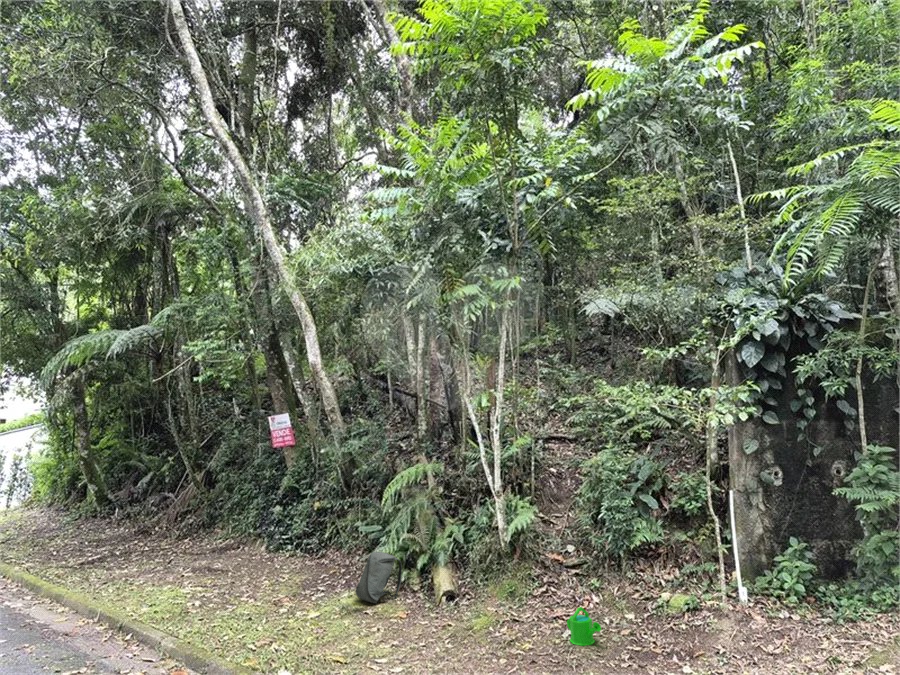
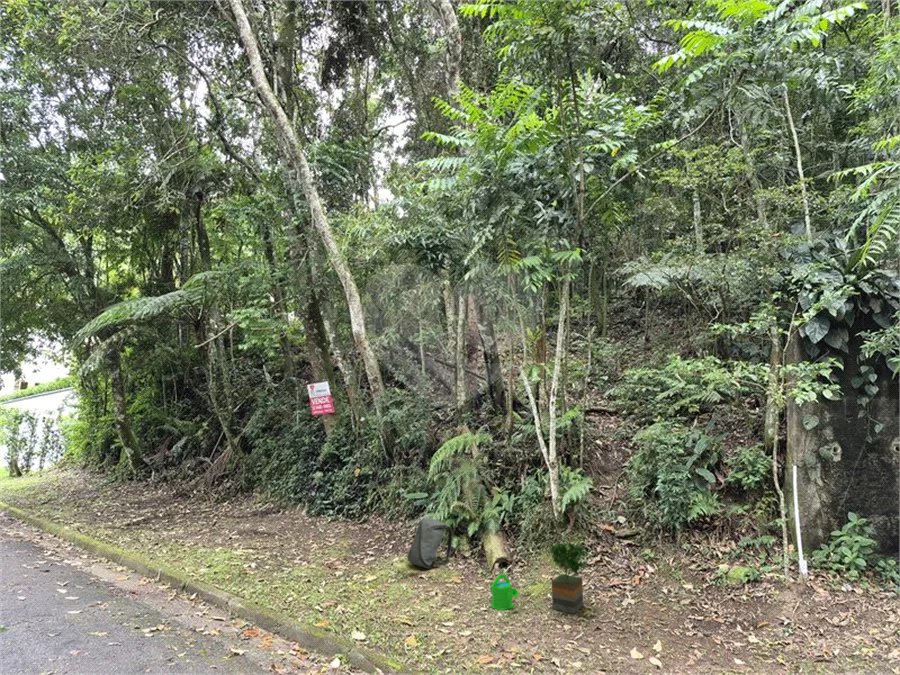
potted tree: none [487,573,528,647] -> present [550,543,588,614]
watering can: present [567,607,601,646] -> present [490,574,518,610]

